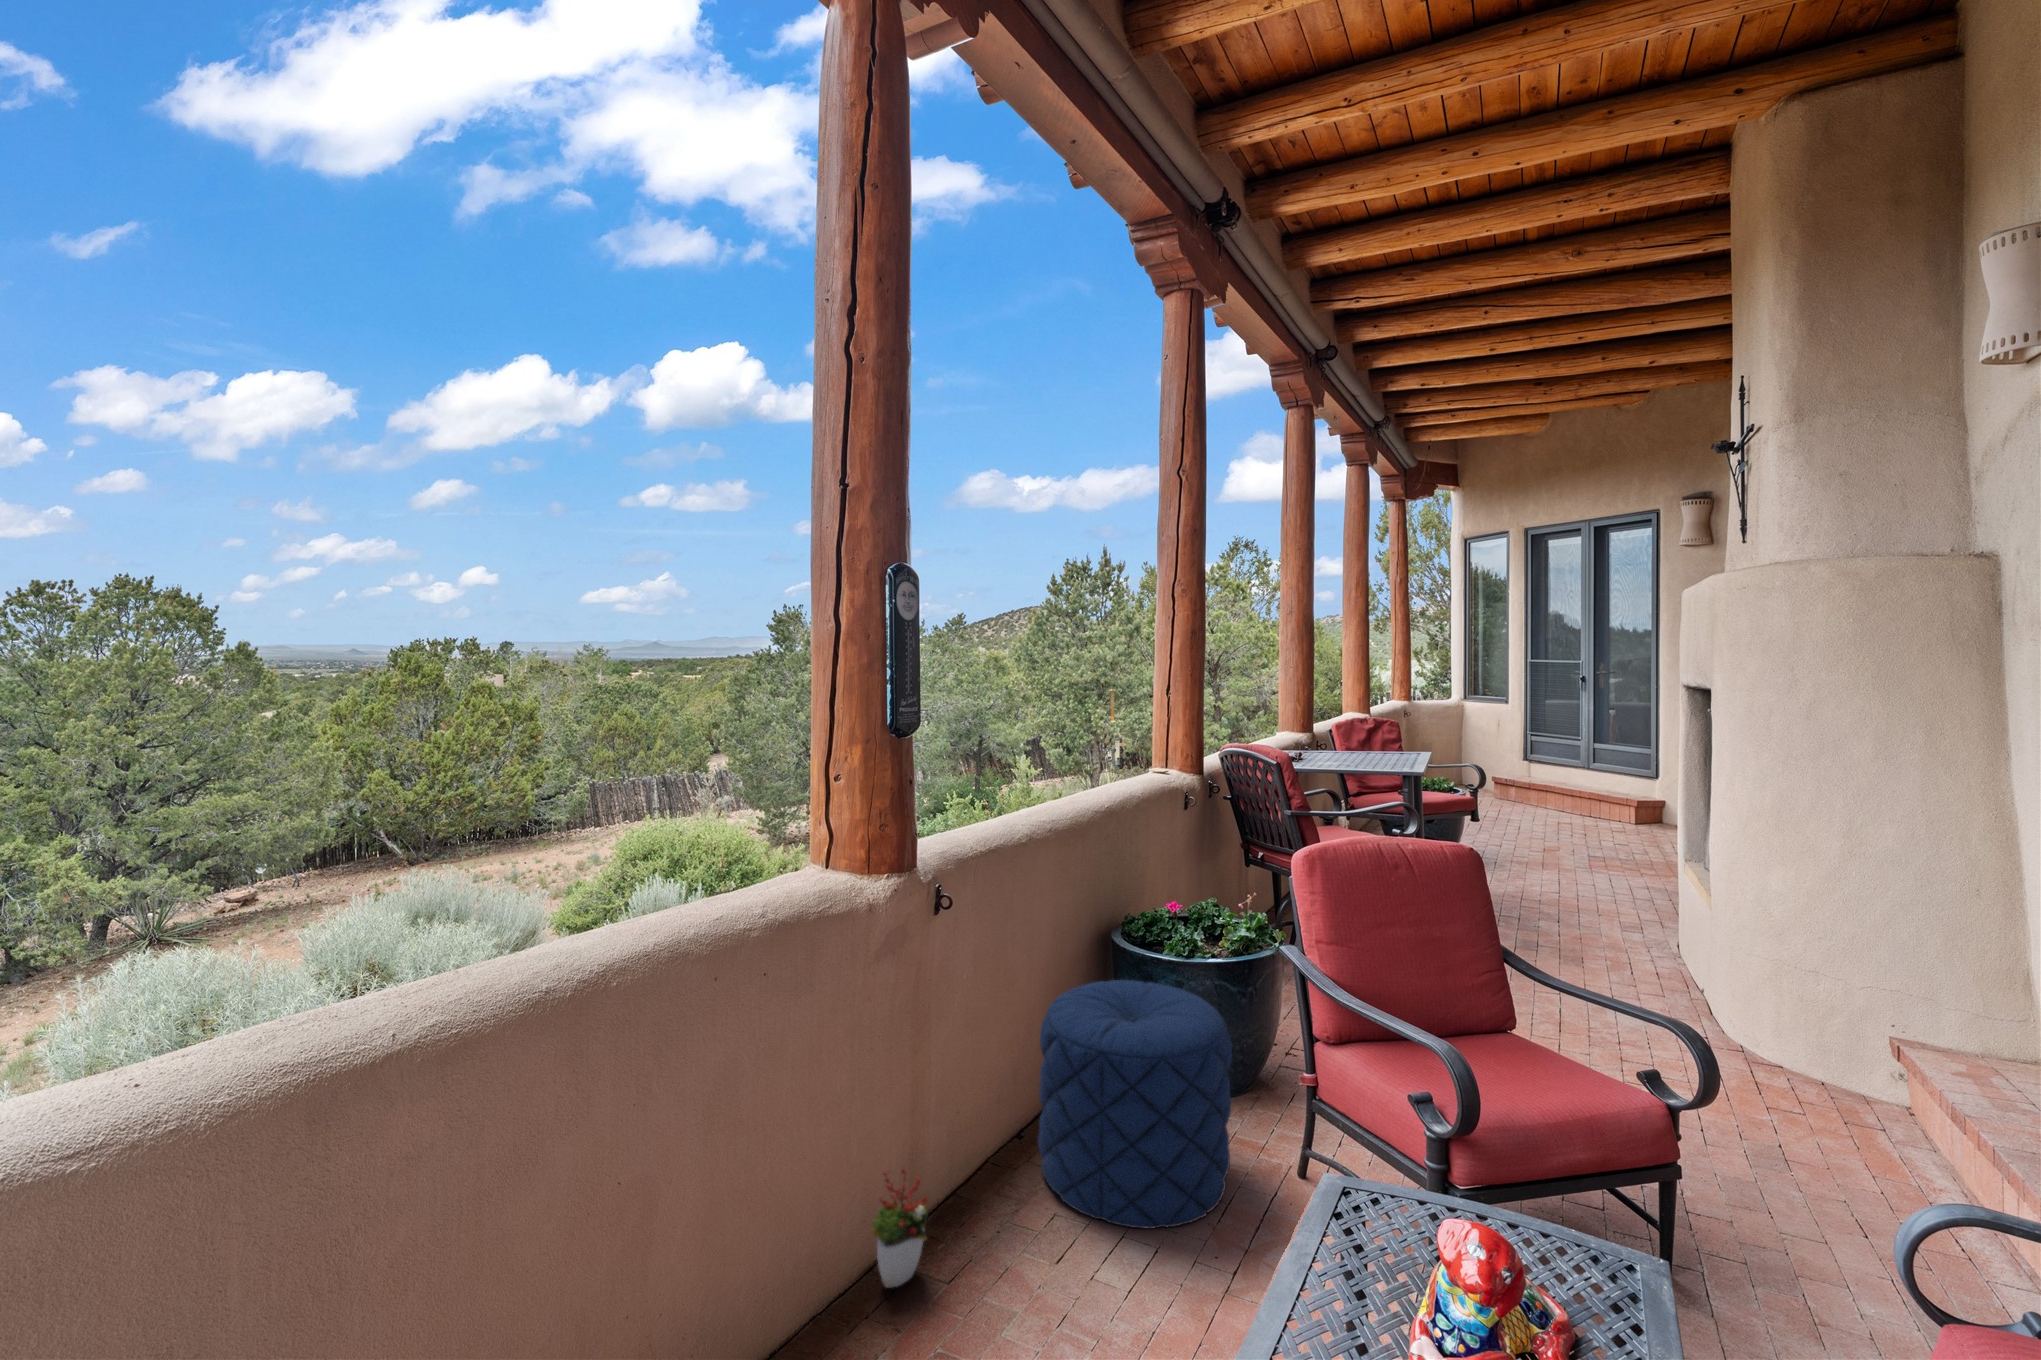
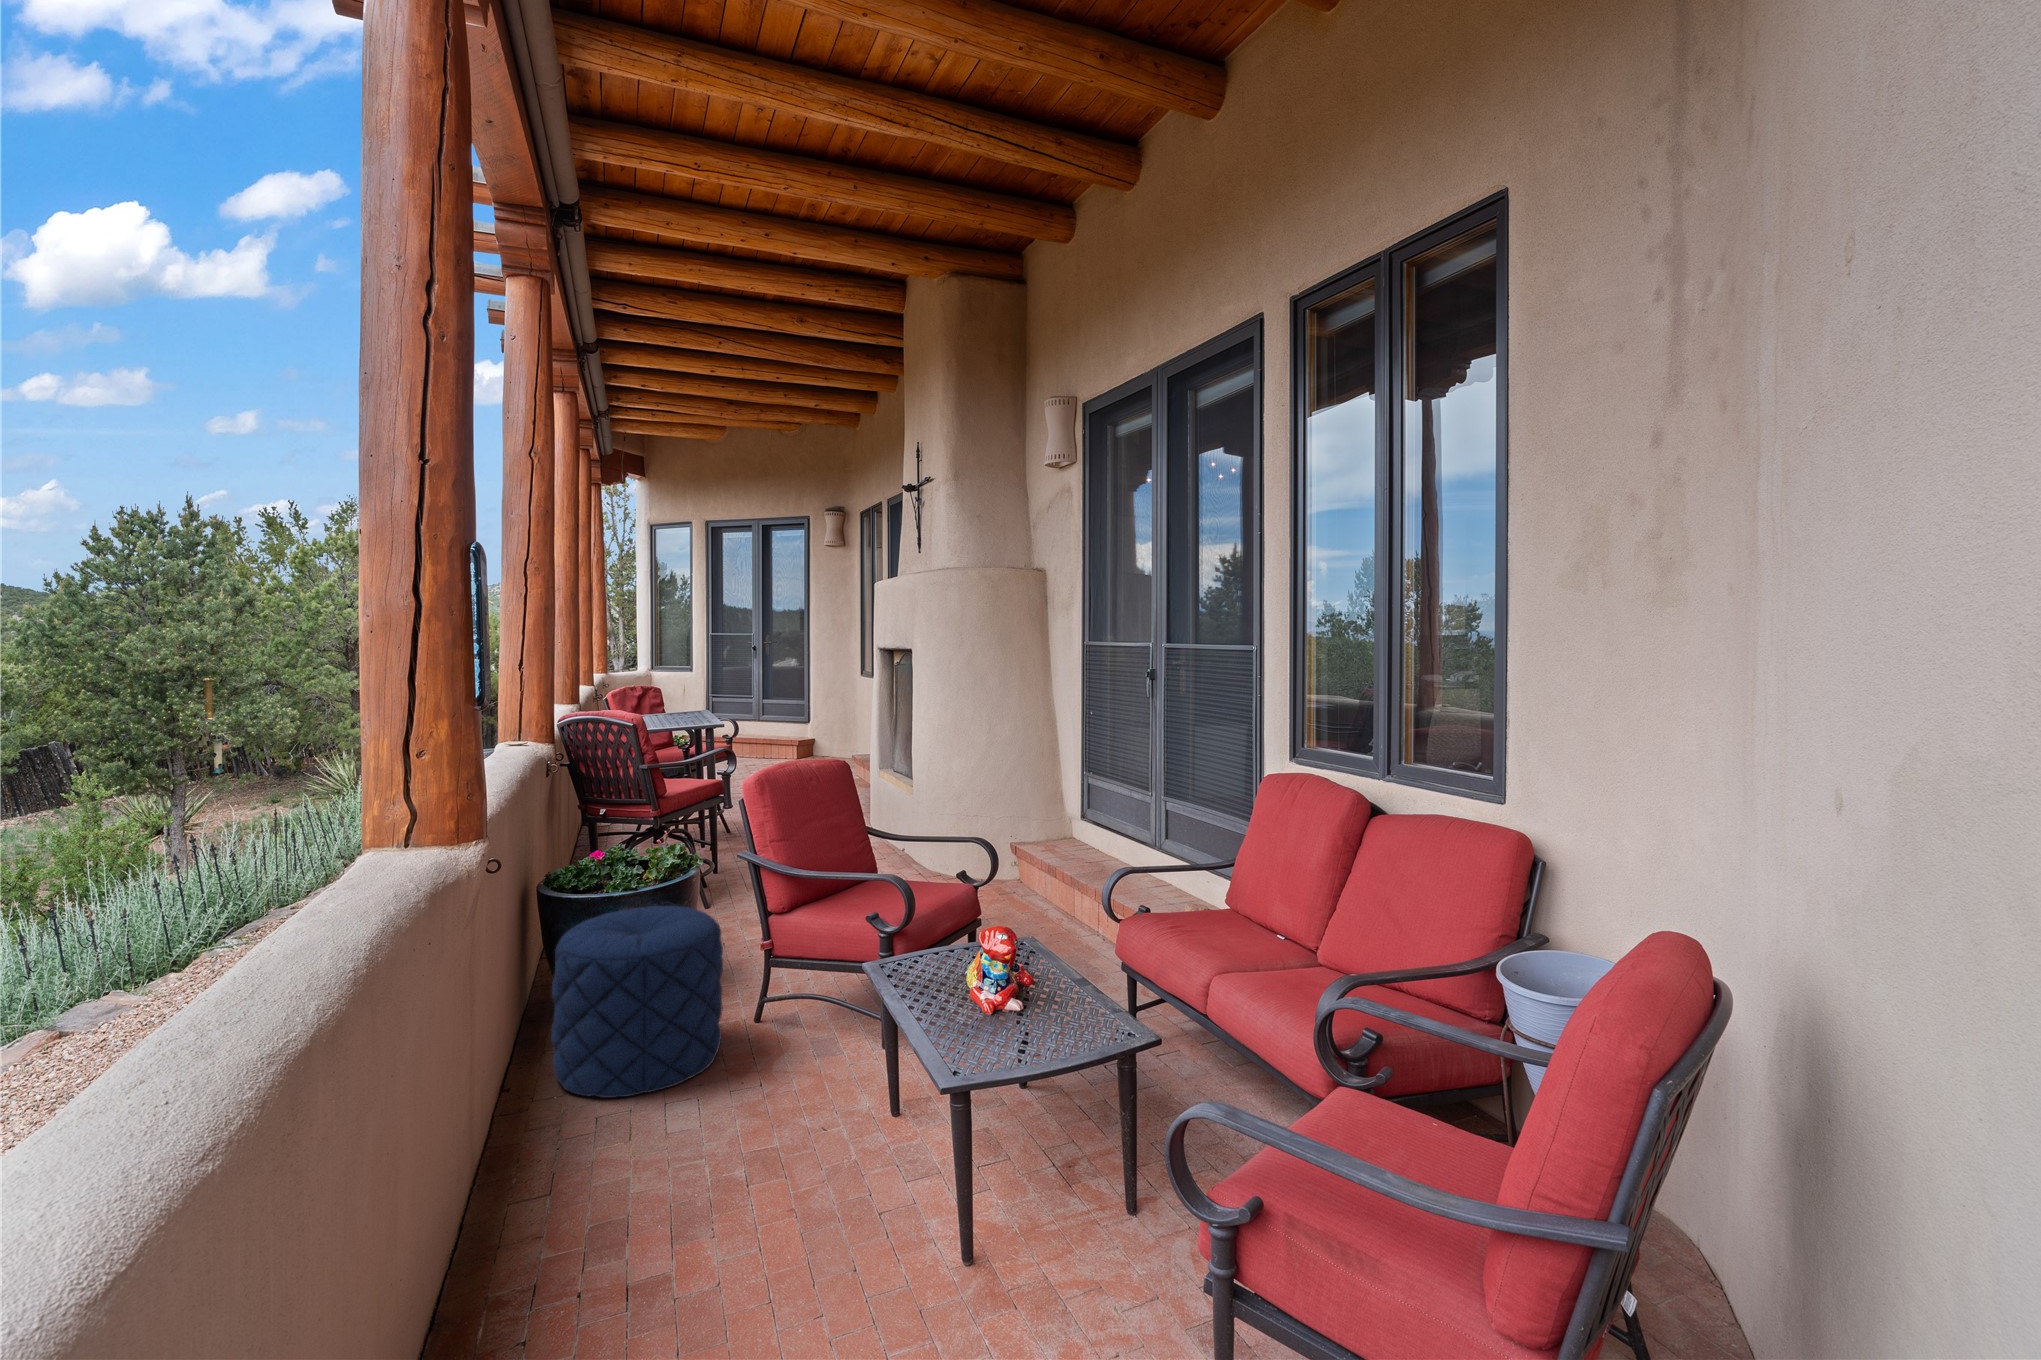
decorative plant: present [872,1169,928,1288] -> none [494,1090,547,1202]

